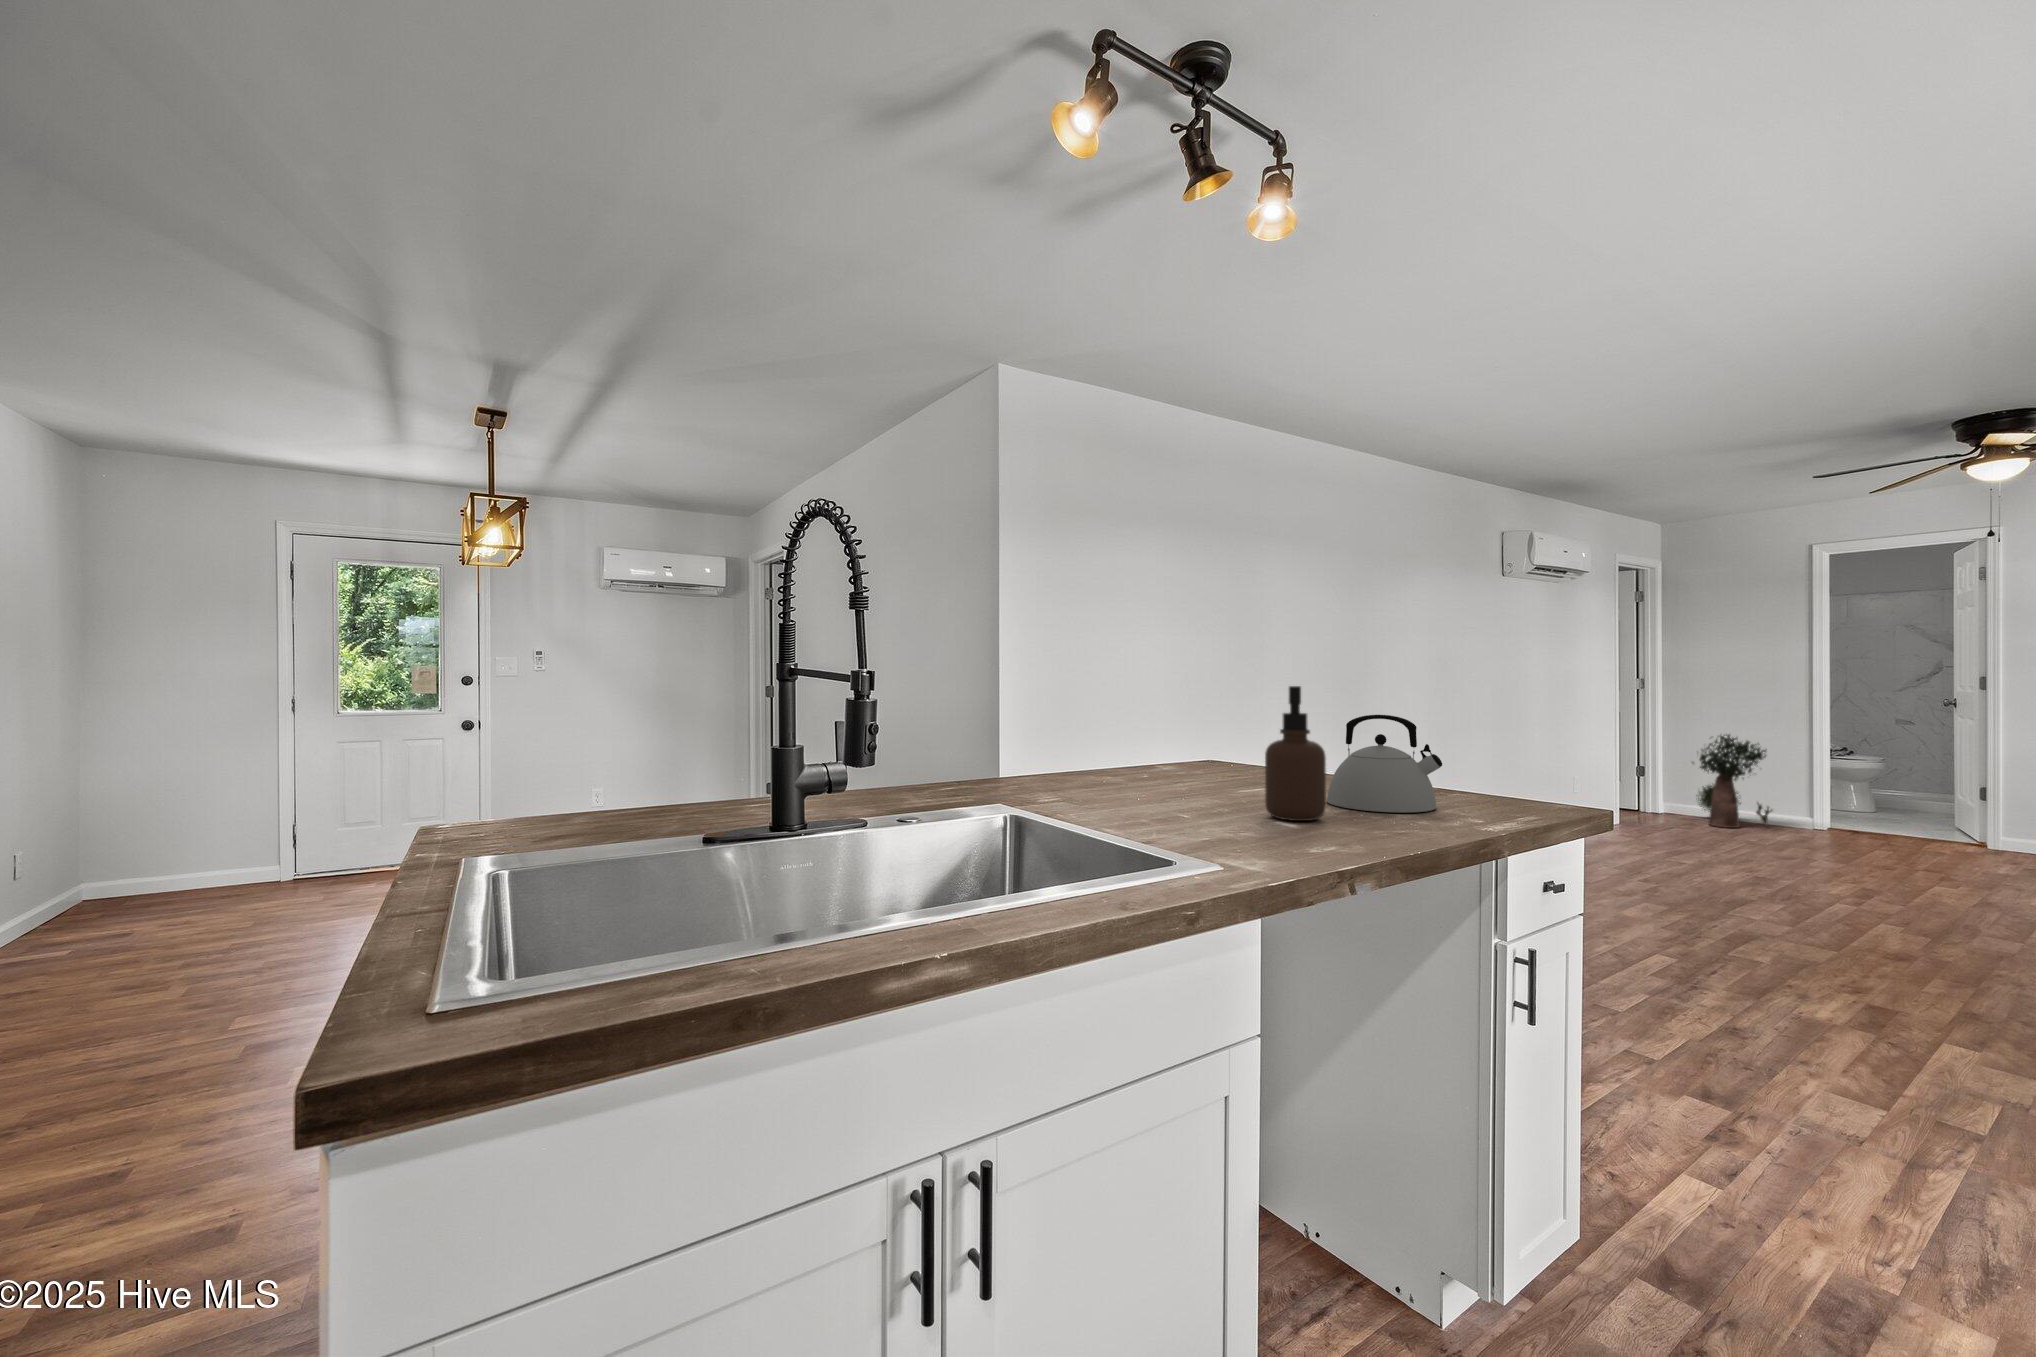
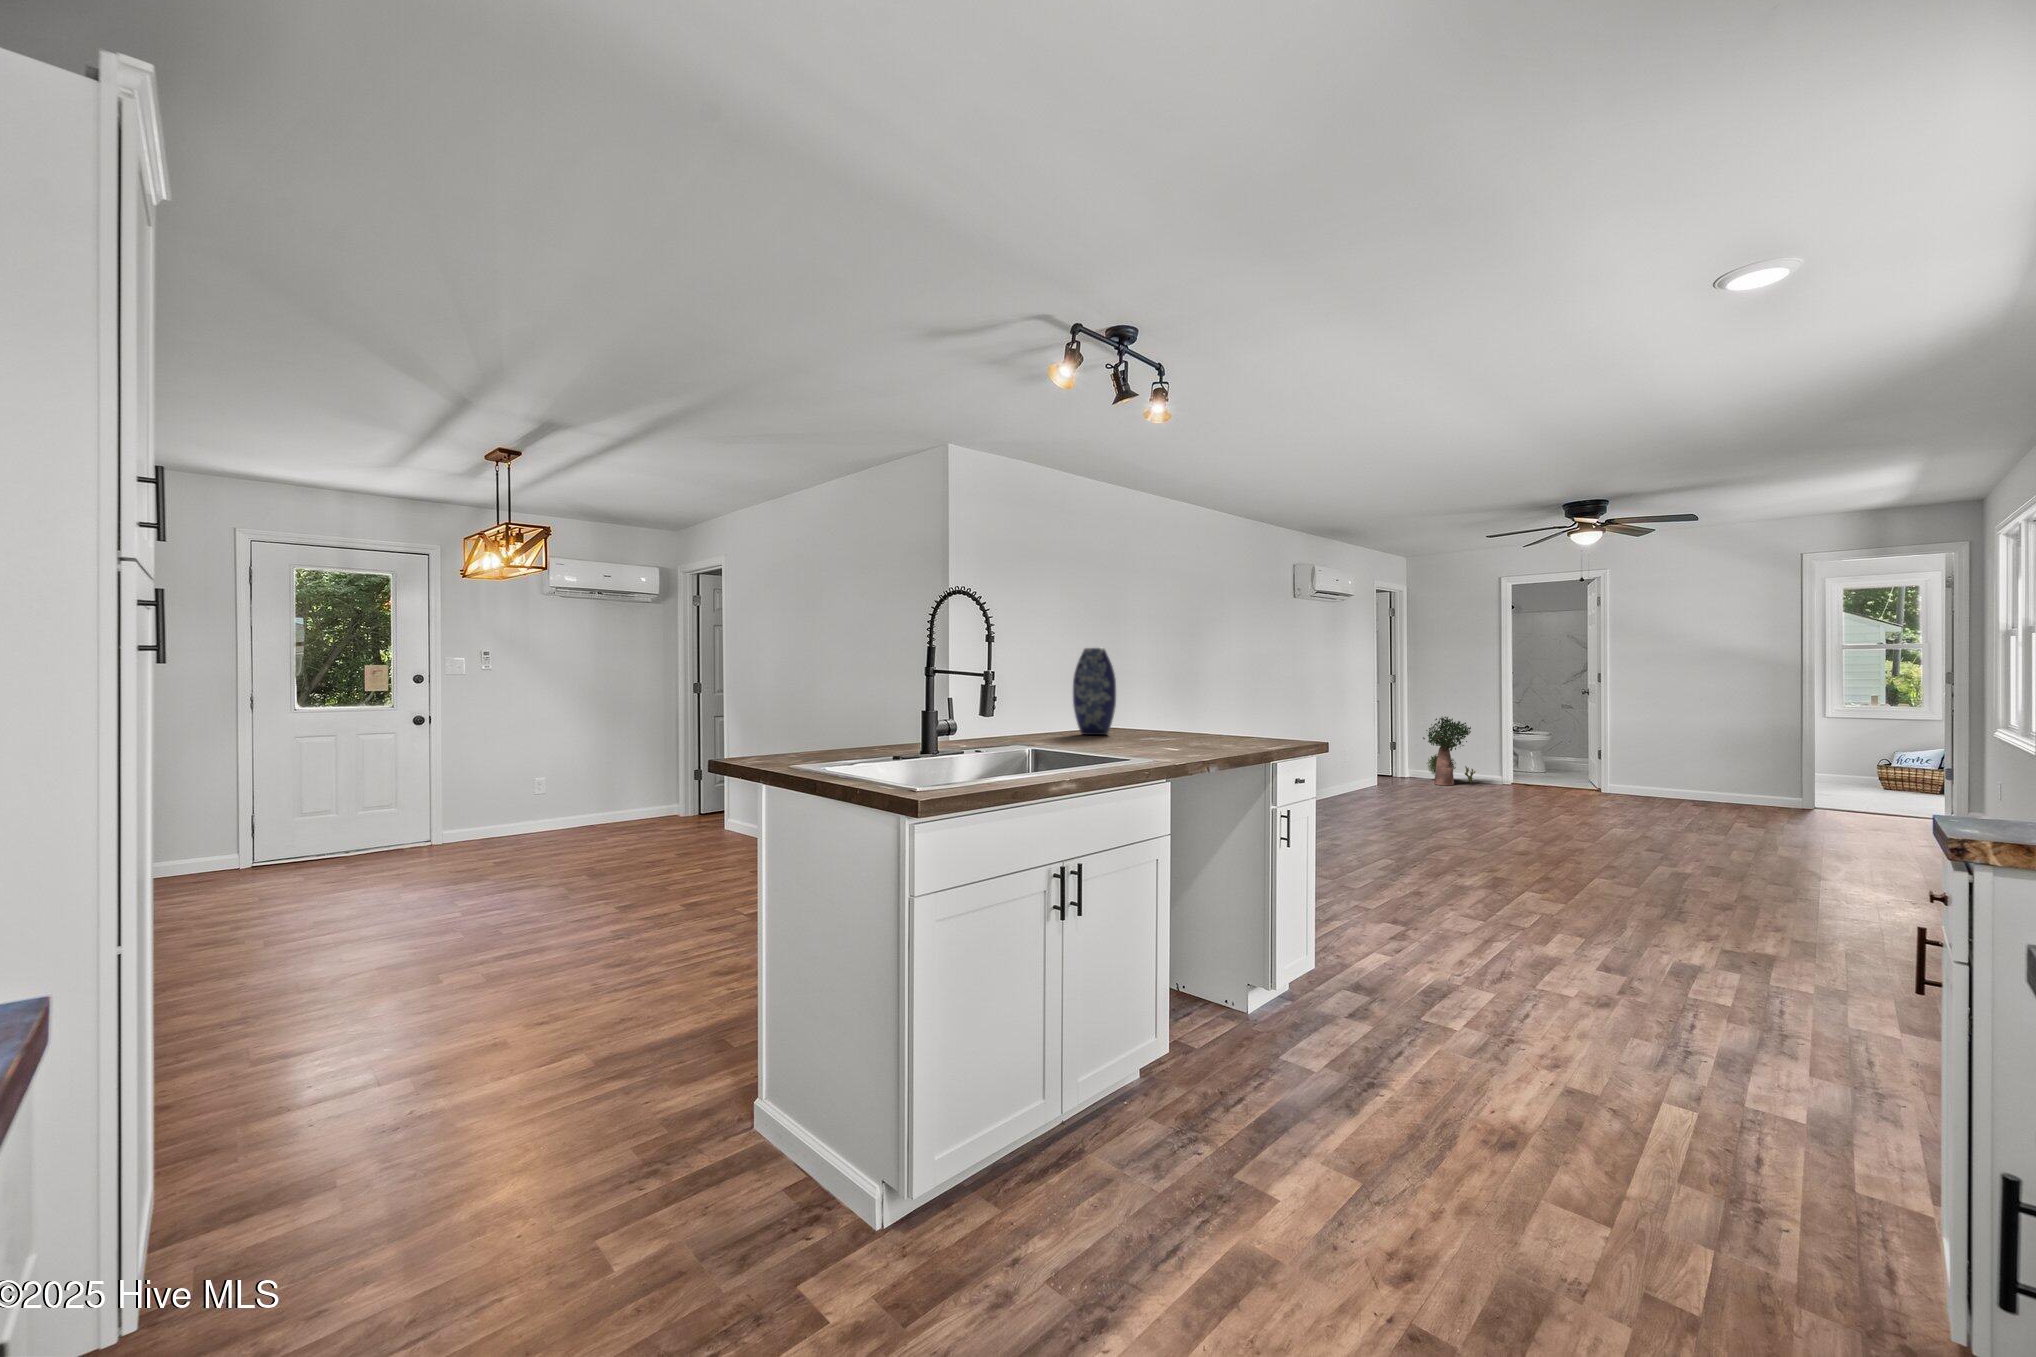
vase: none [1147,642,1216,780] -> present [1073,648,1116,735]
soap dispenser: present [1265,686,1326,821] -> none [1155,673,1187,747]
kettle: present [1327,715,1442,813] -> none [1185,690,1247,744]

